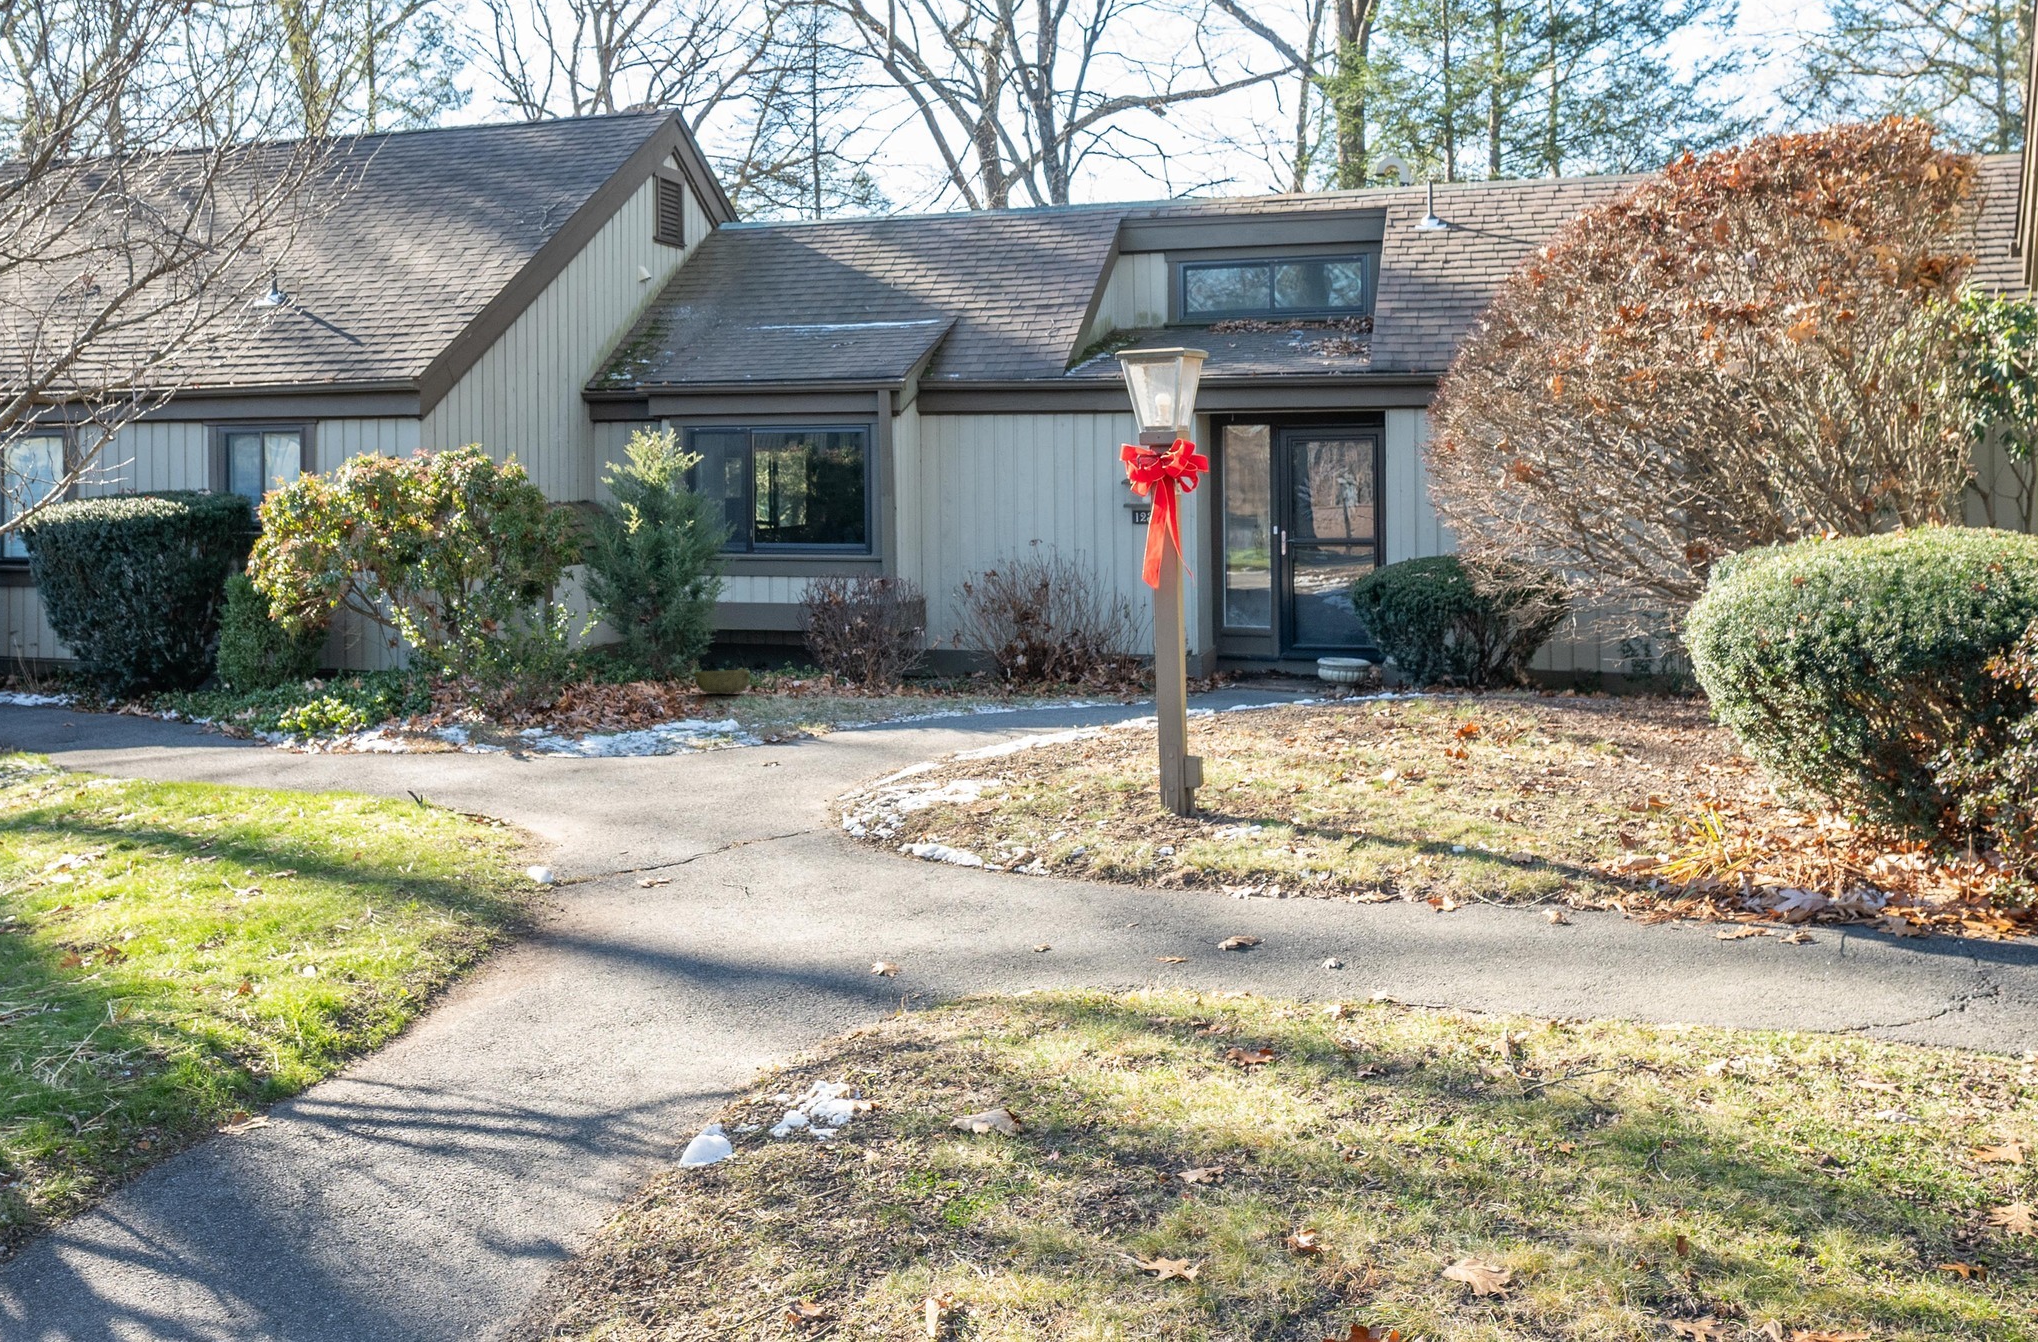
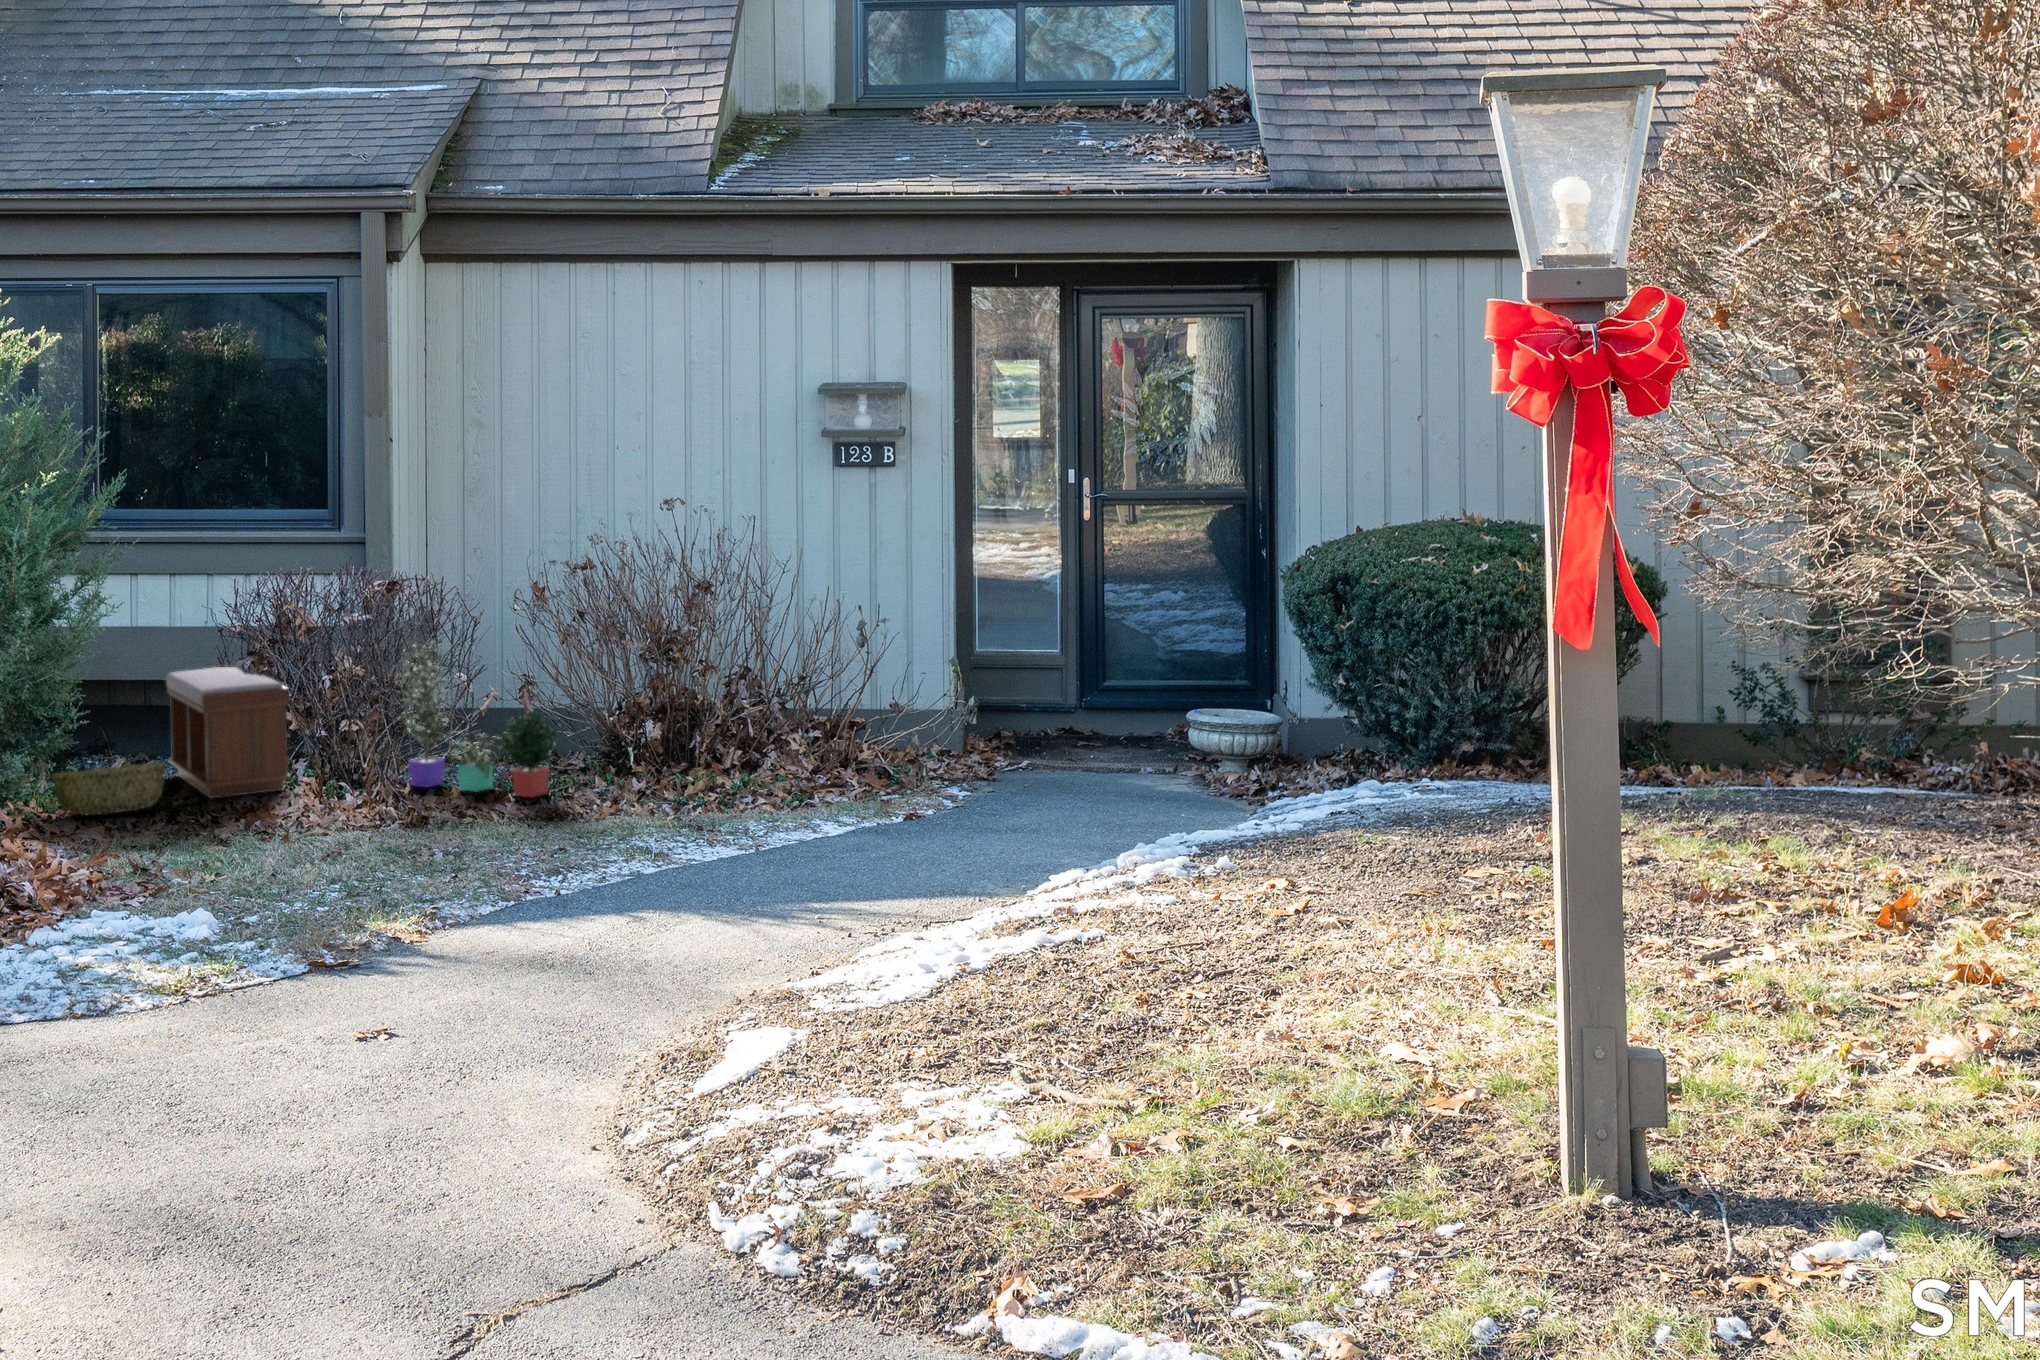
potted plant: none [866,615,939,697] -> present [401,642,556,797]
bench: none [762,628,813,691] -> present [166,667,291,798]

